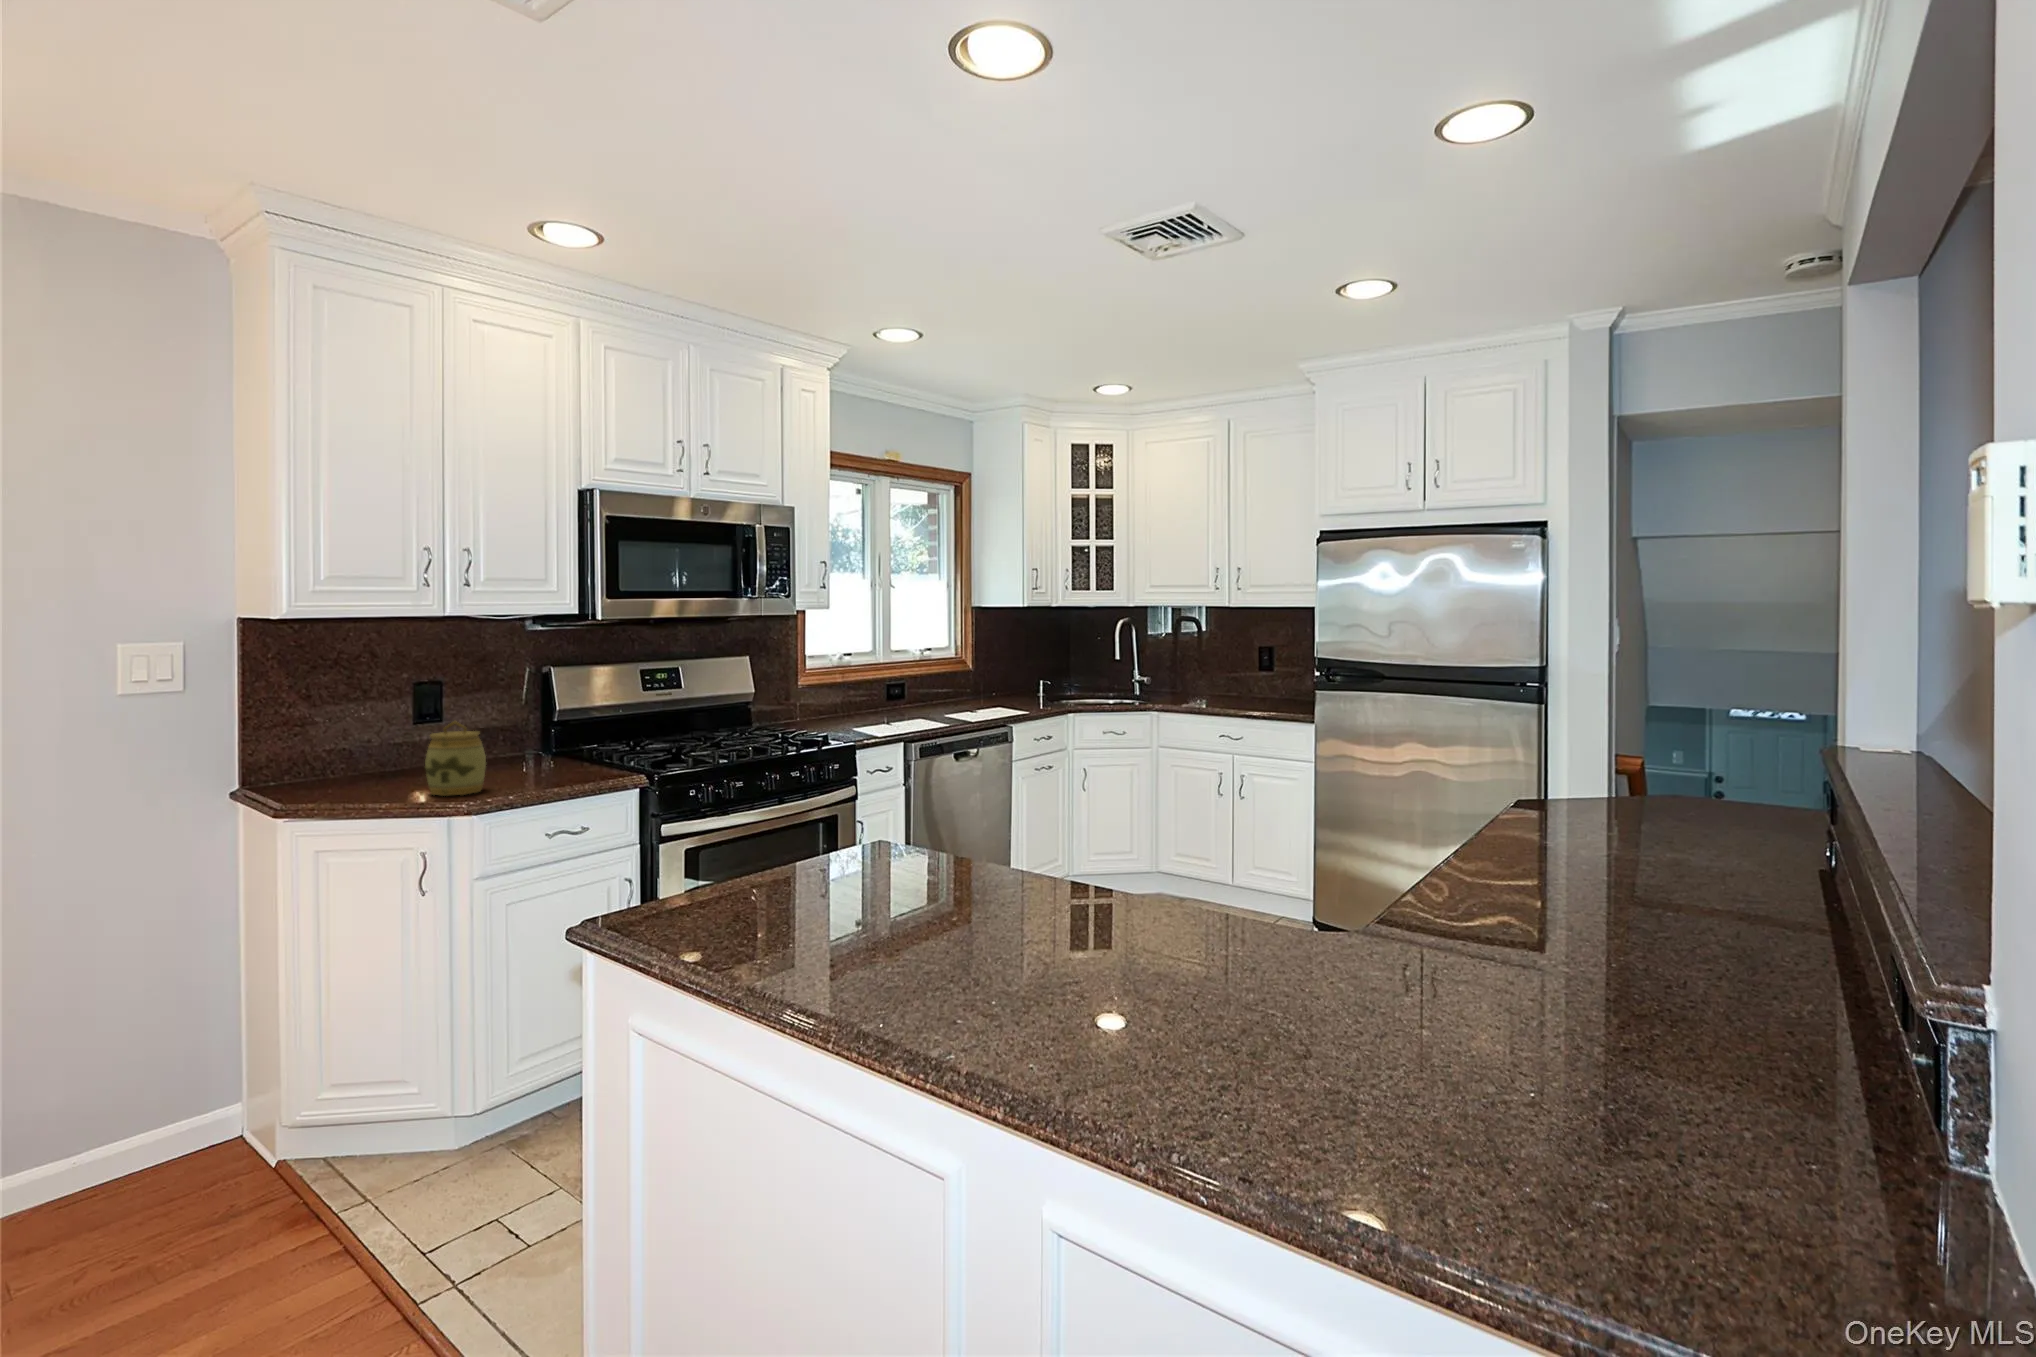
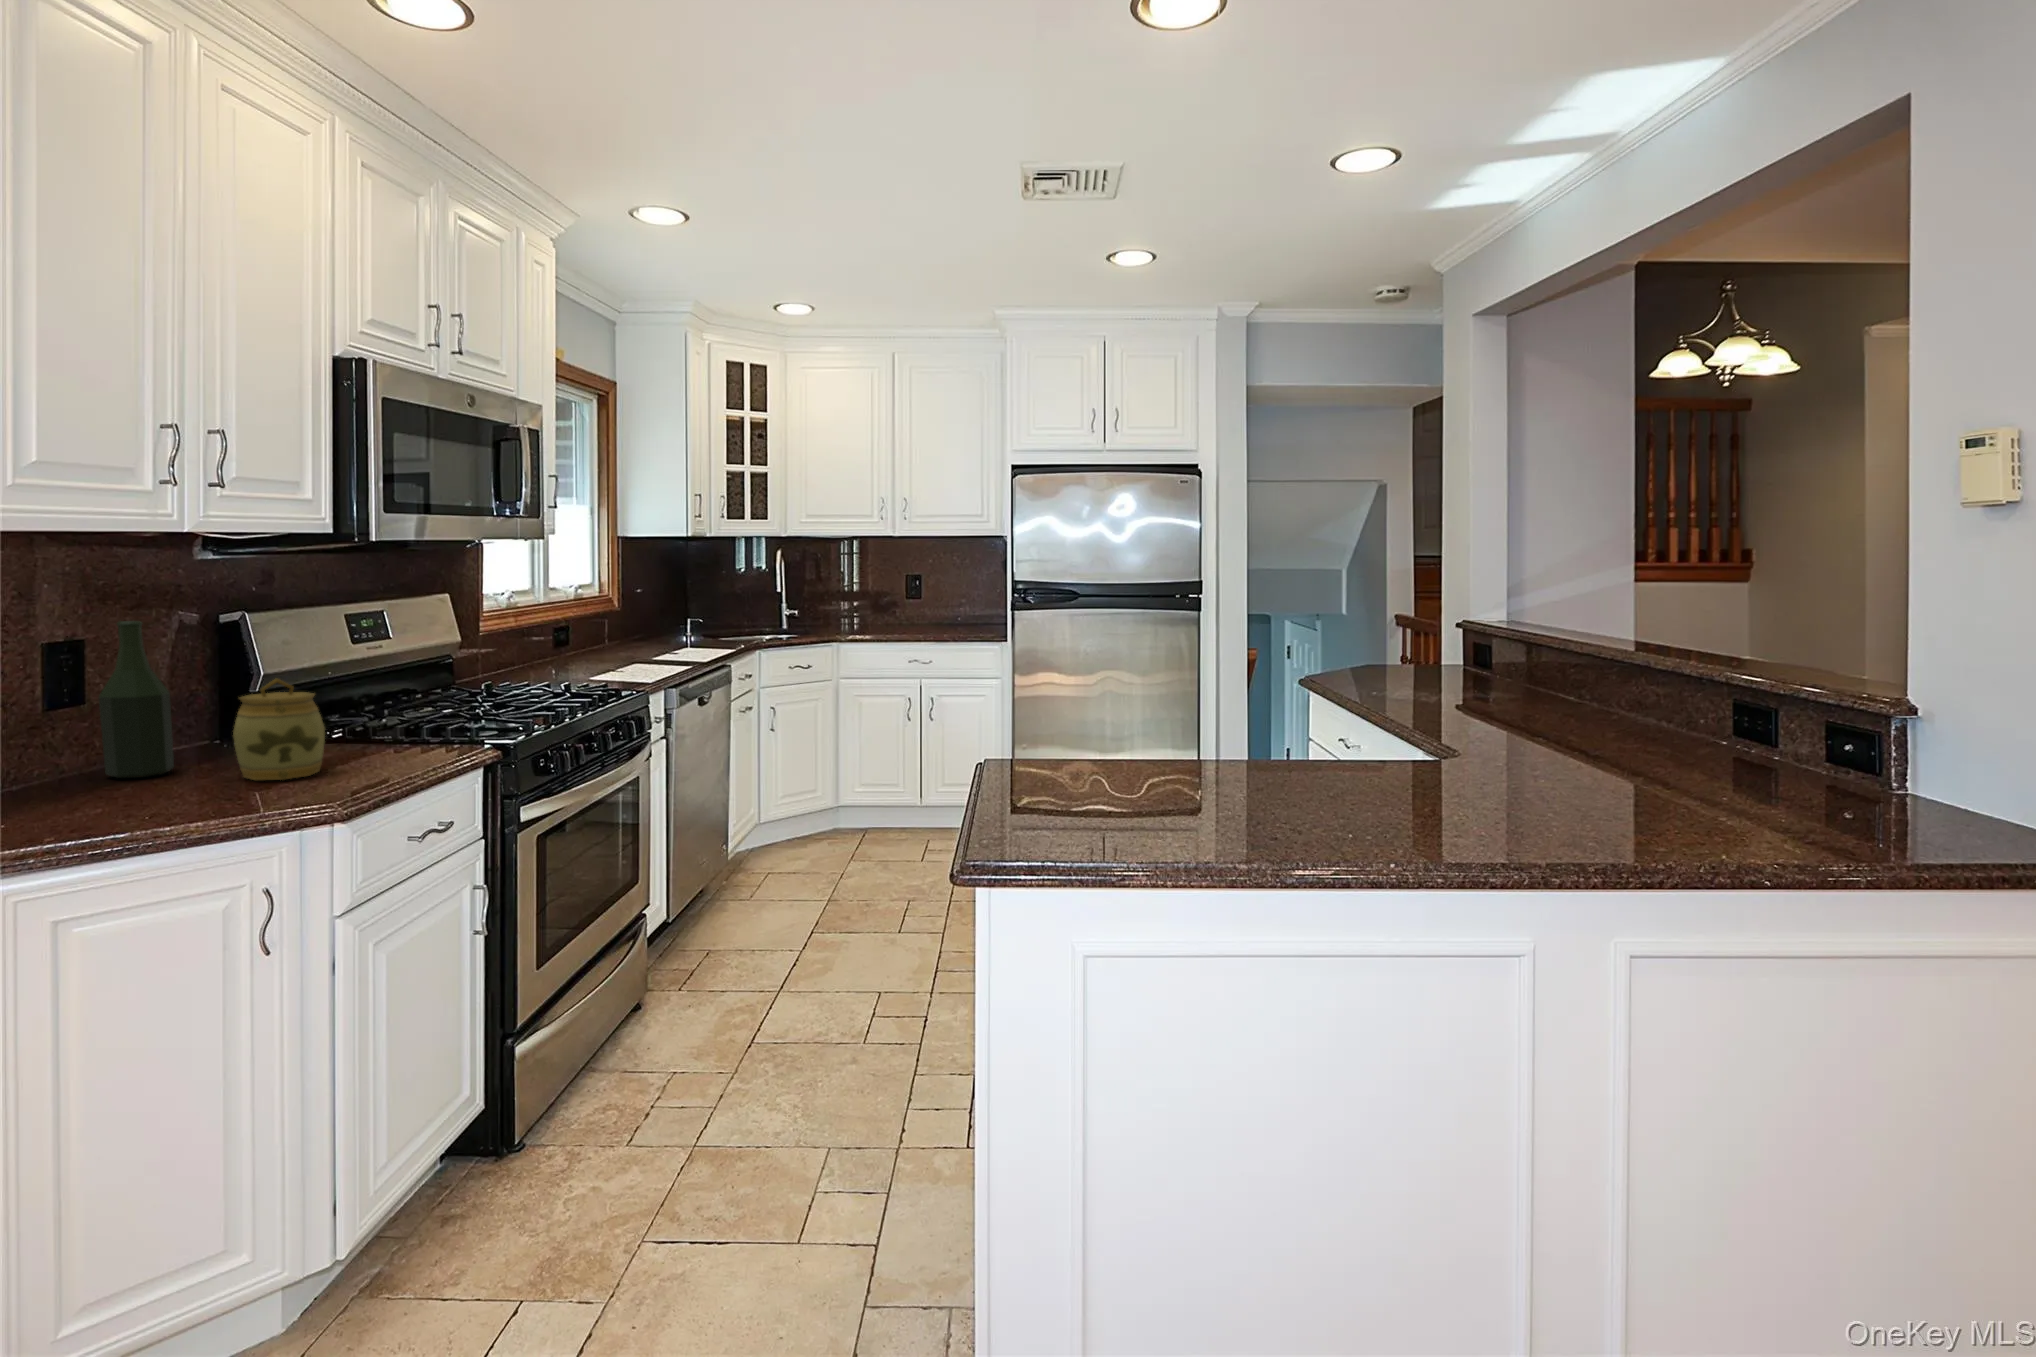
bottle: none [374,677,417,786] -> present [99,621,174,778]

